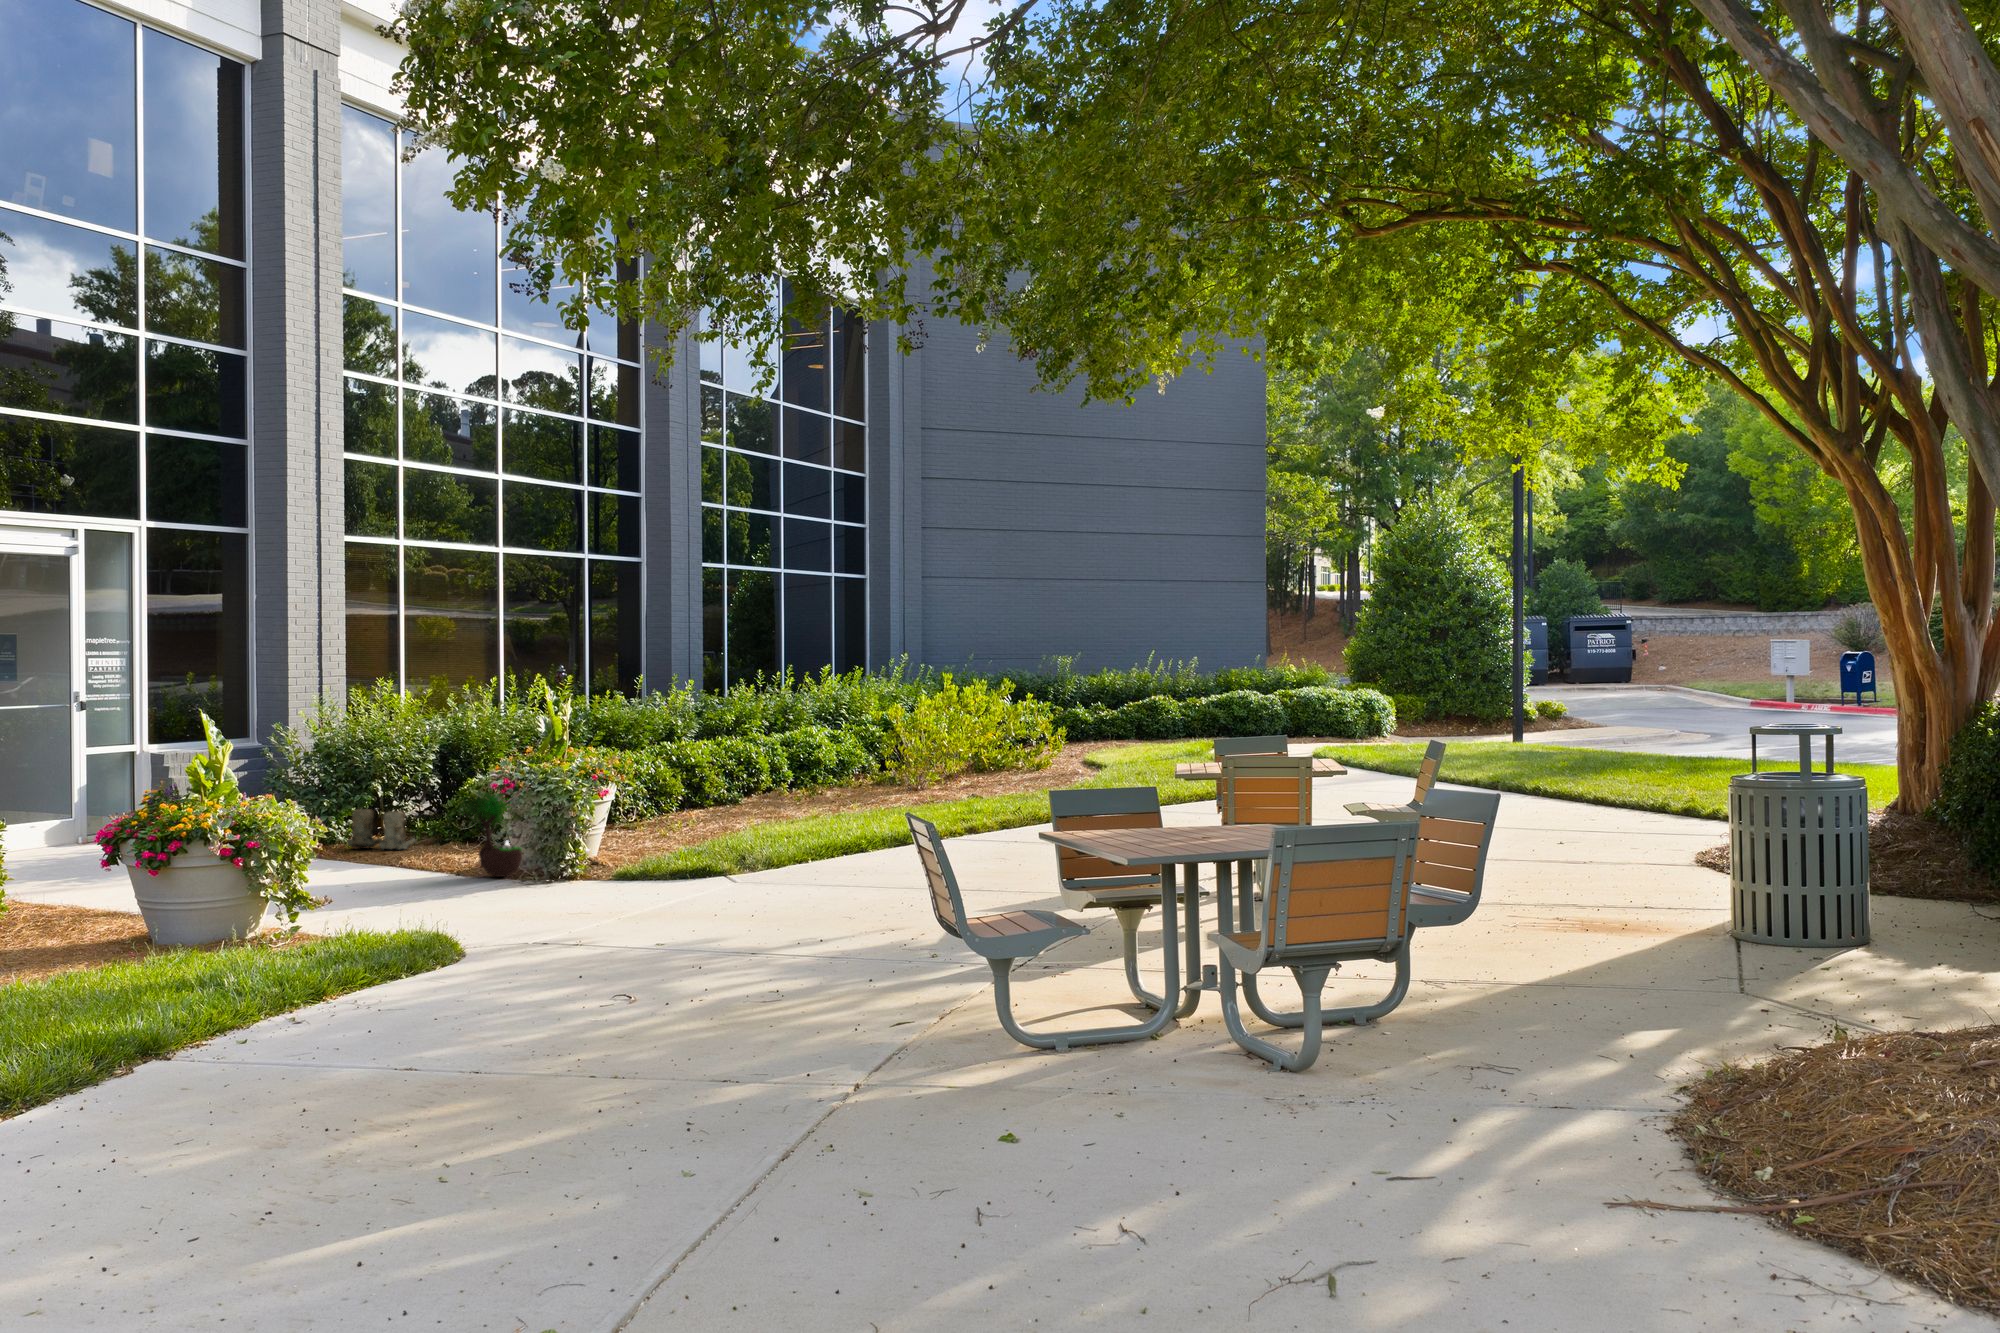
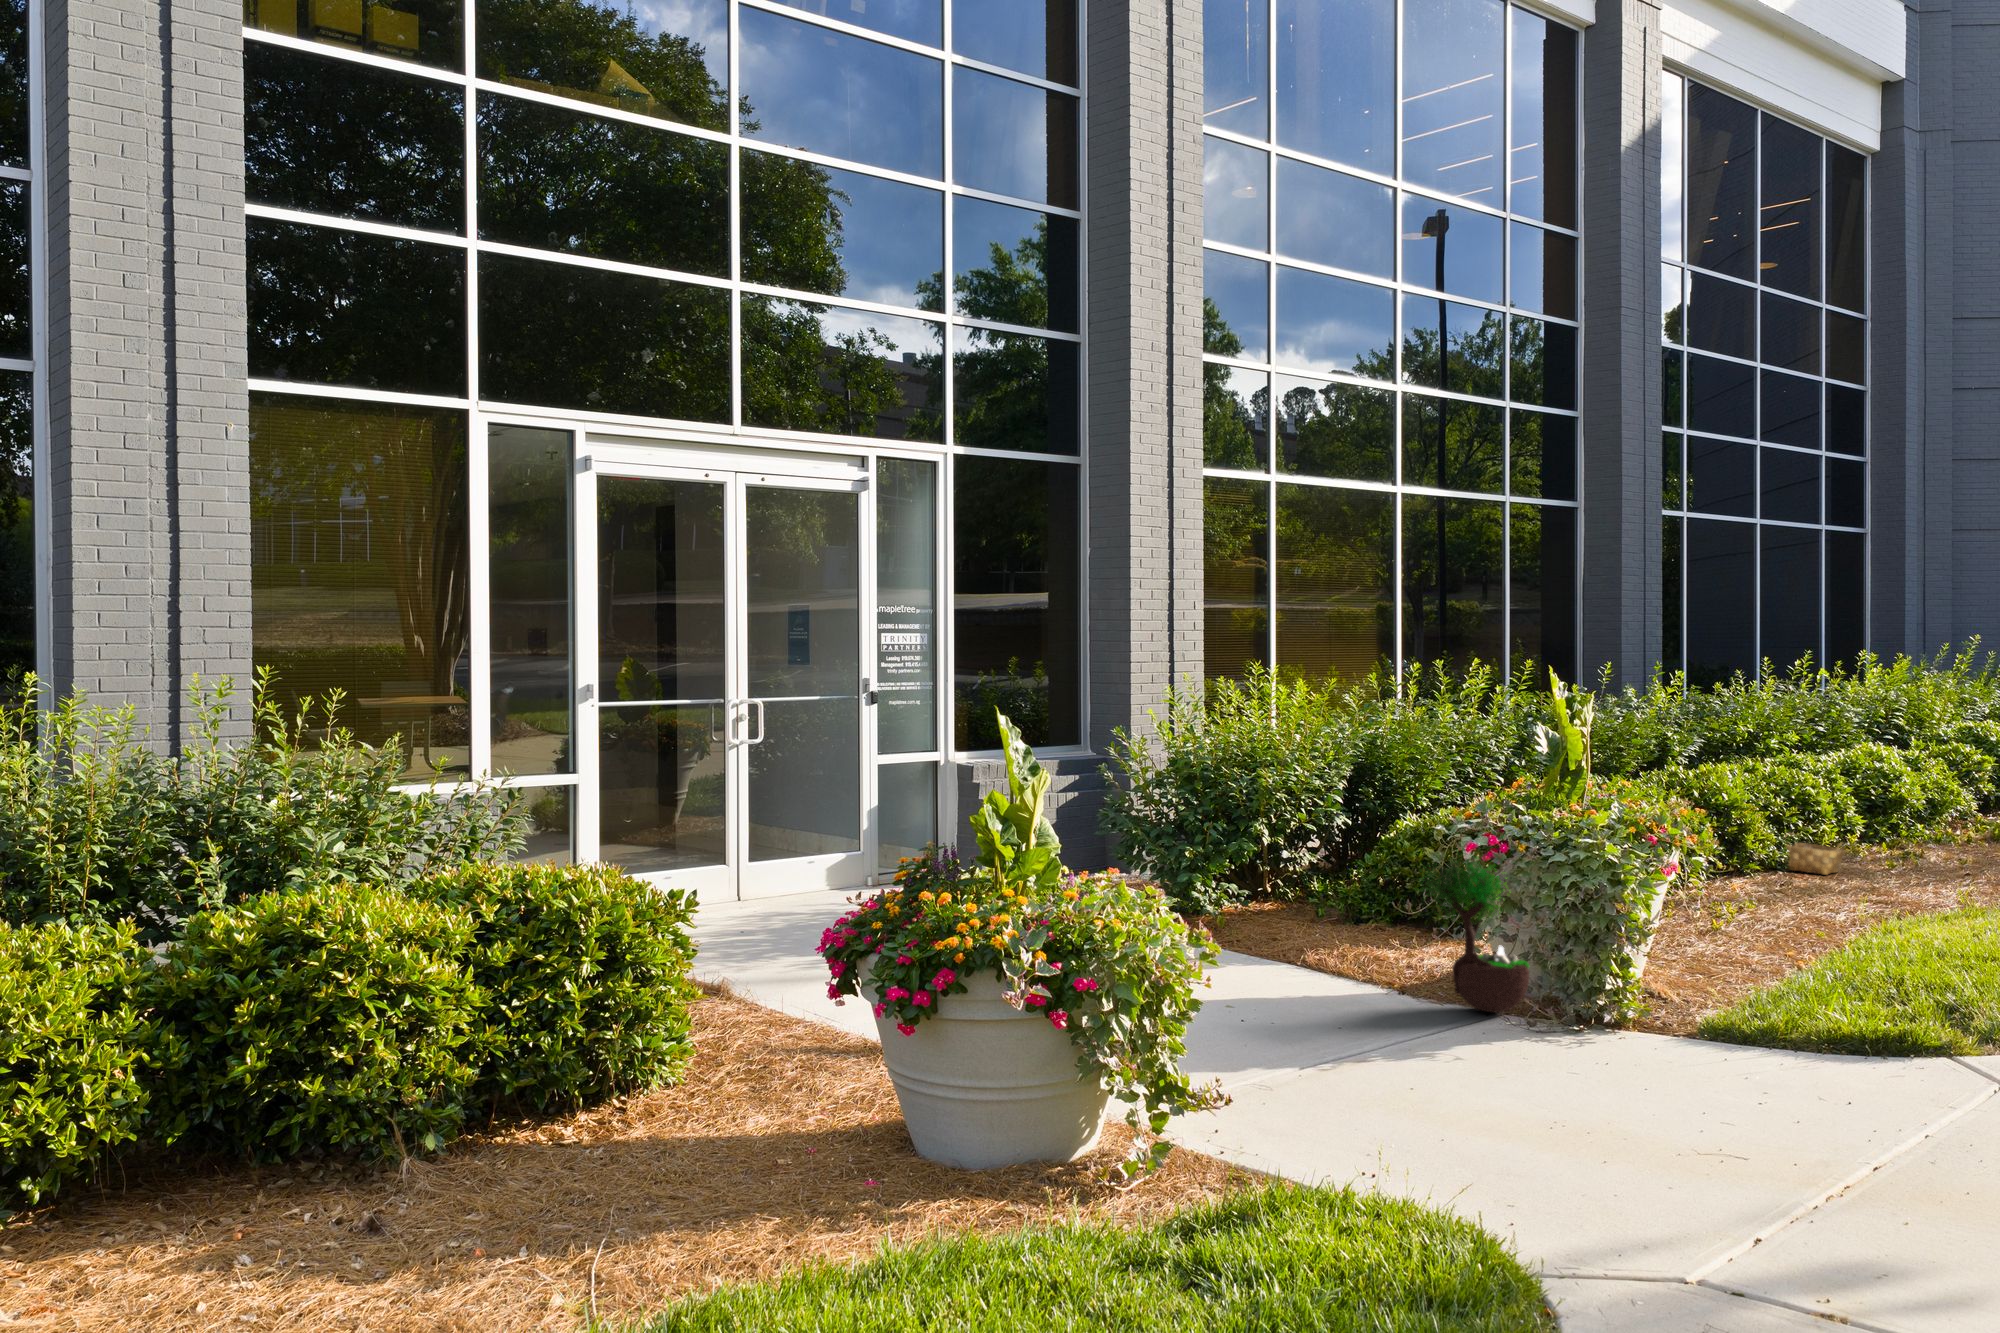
woven basket: none [734,783,770,809] -> present [1786,833,1845,875]
backpack: present [347,809,417,850] -> none [1218,861,1321,929]

